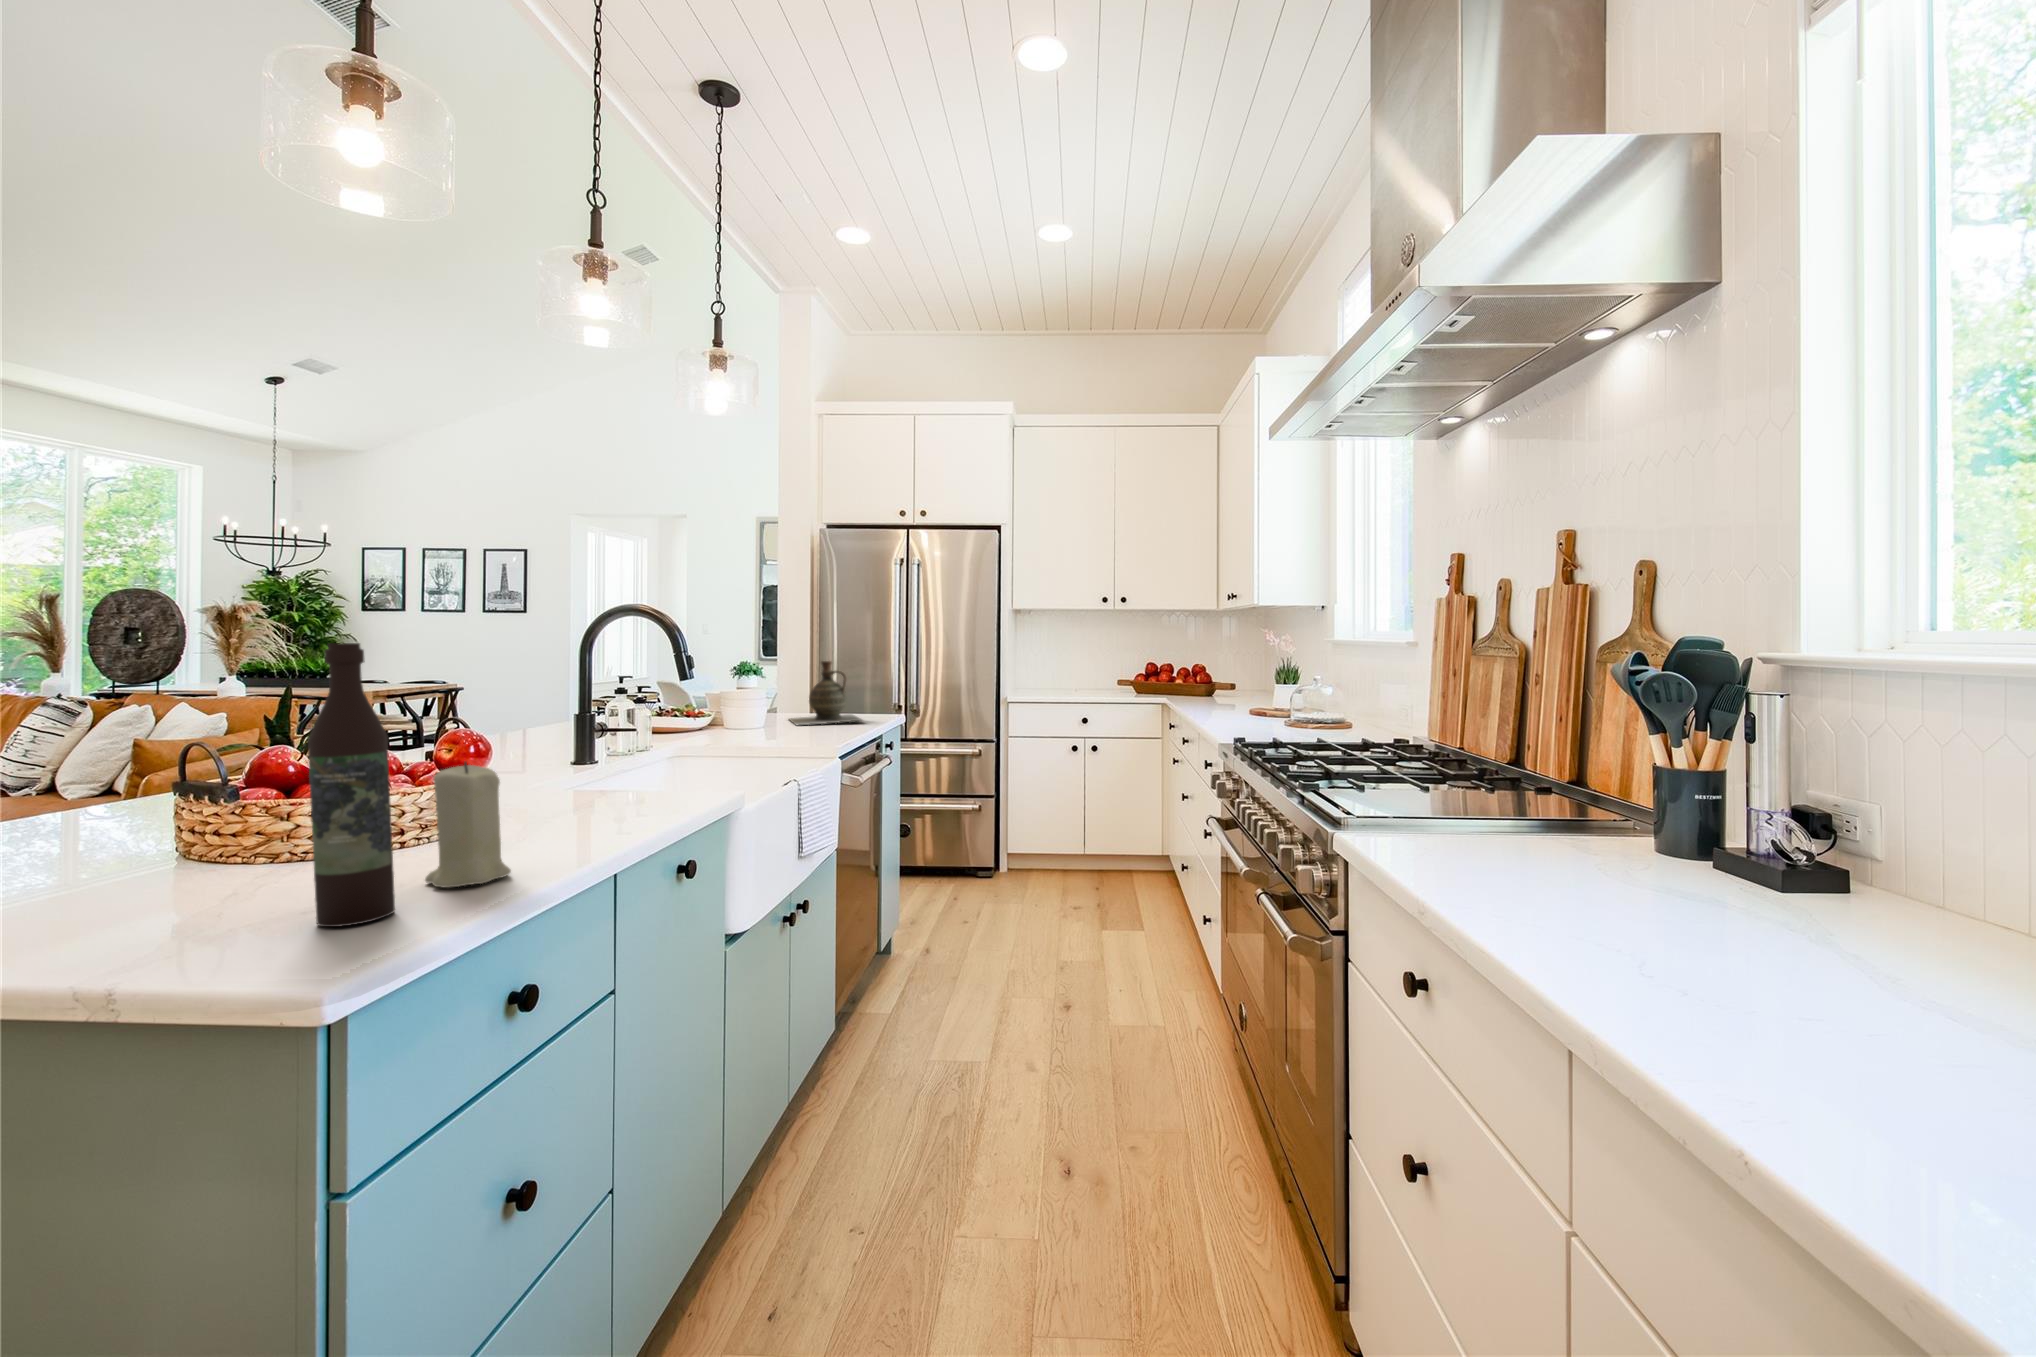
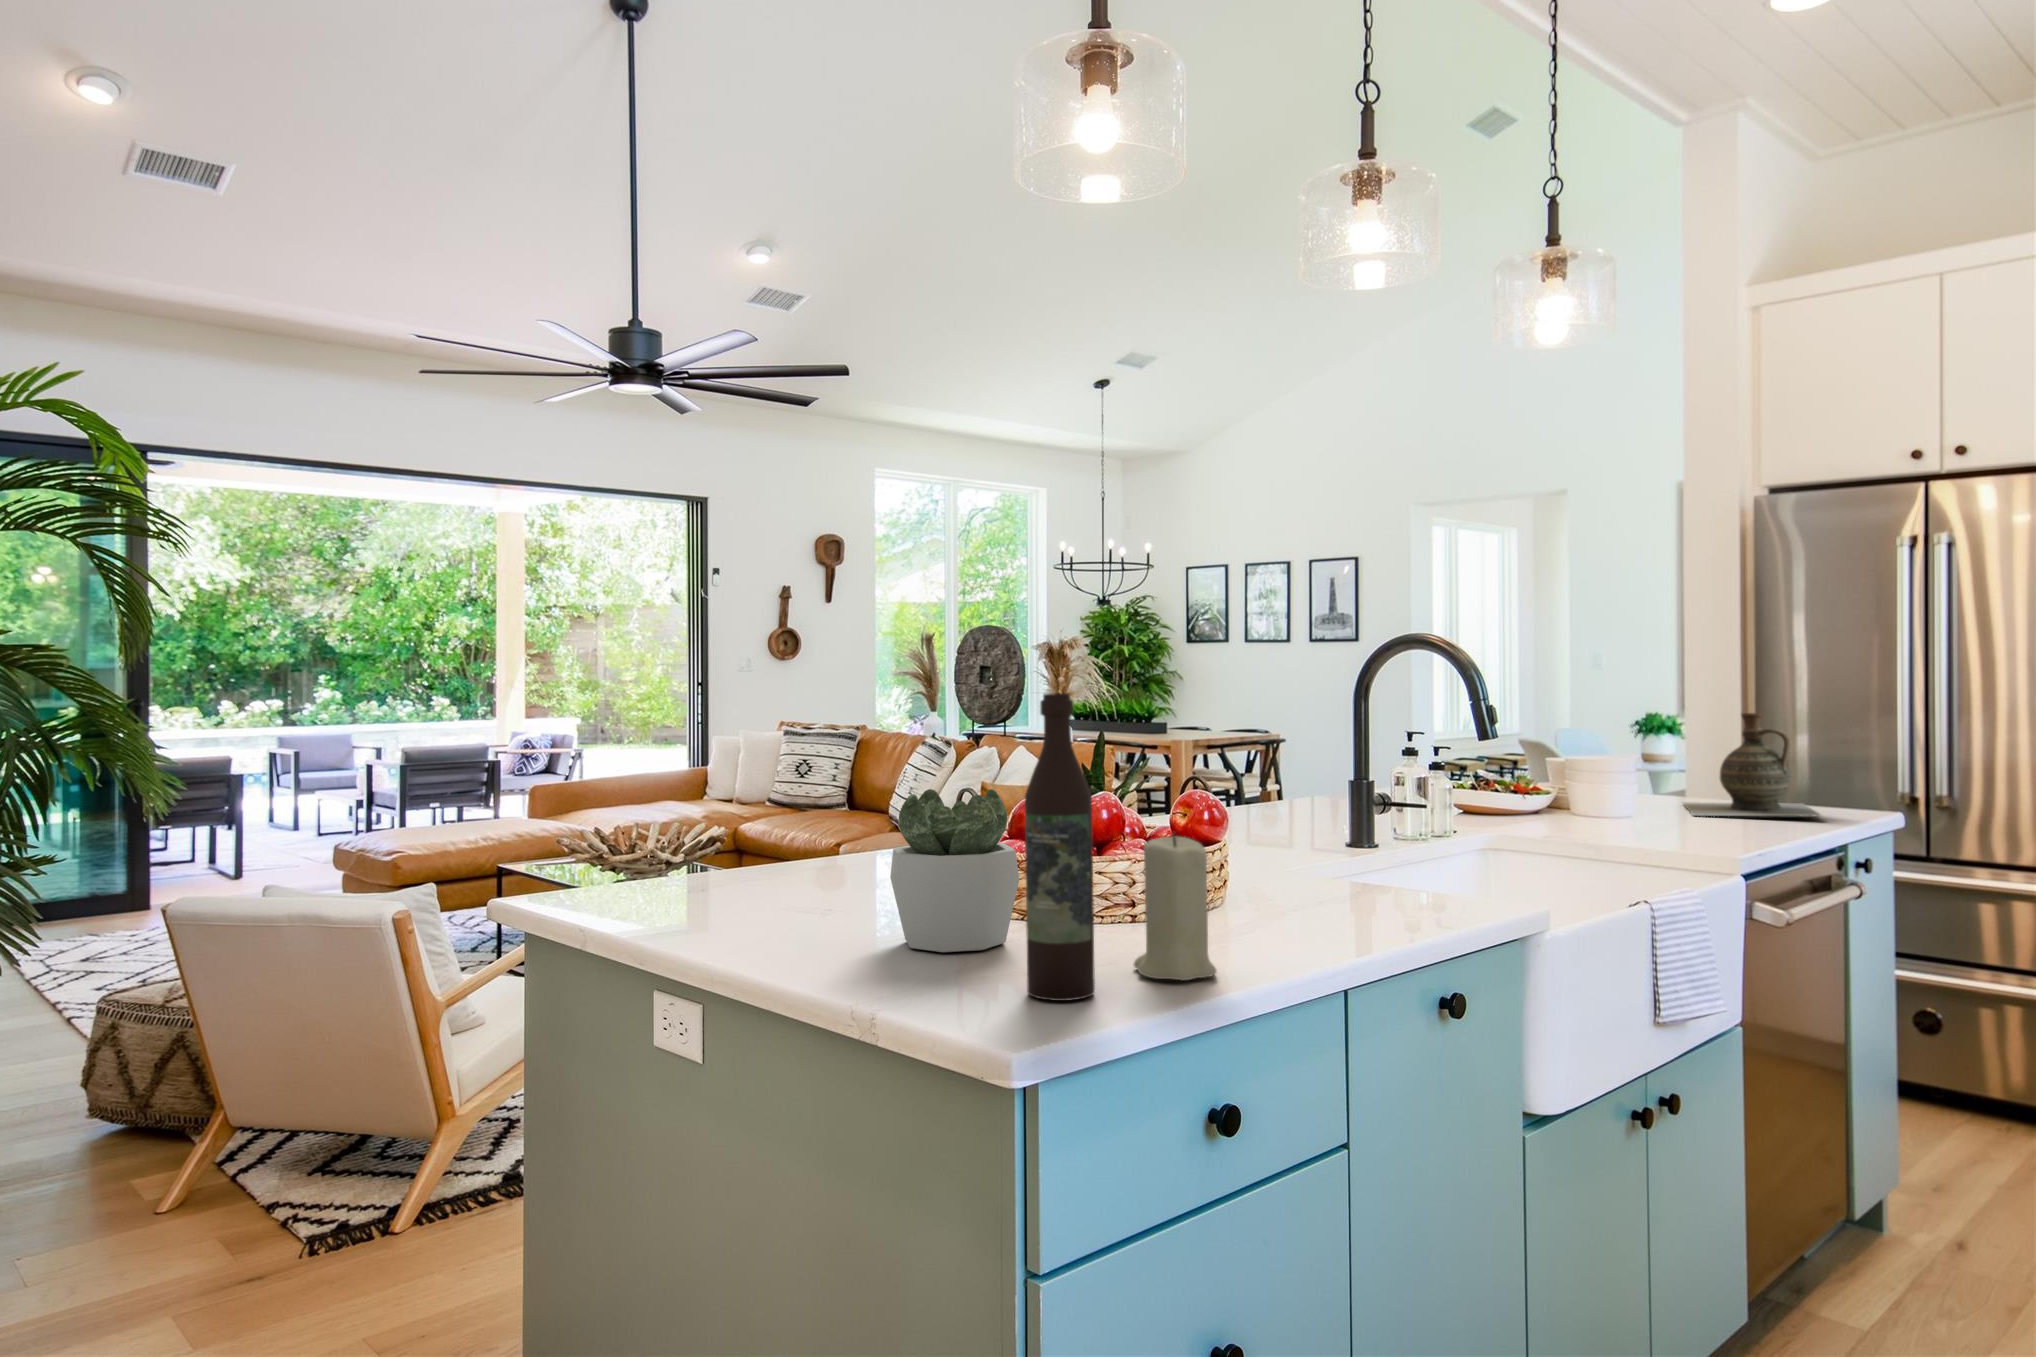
succulent plant: none [91,740,279,913] -> present [890,789,1019,952]

